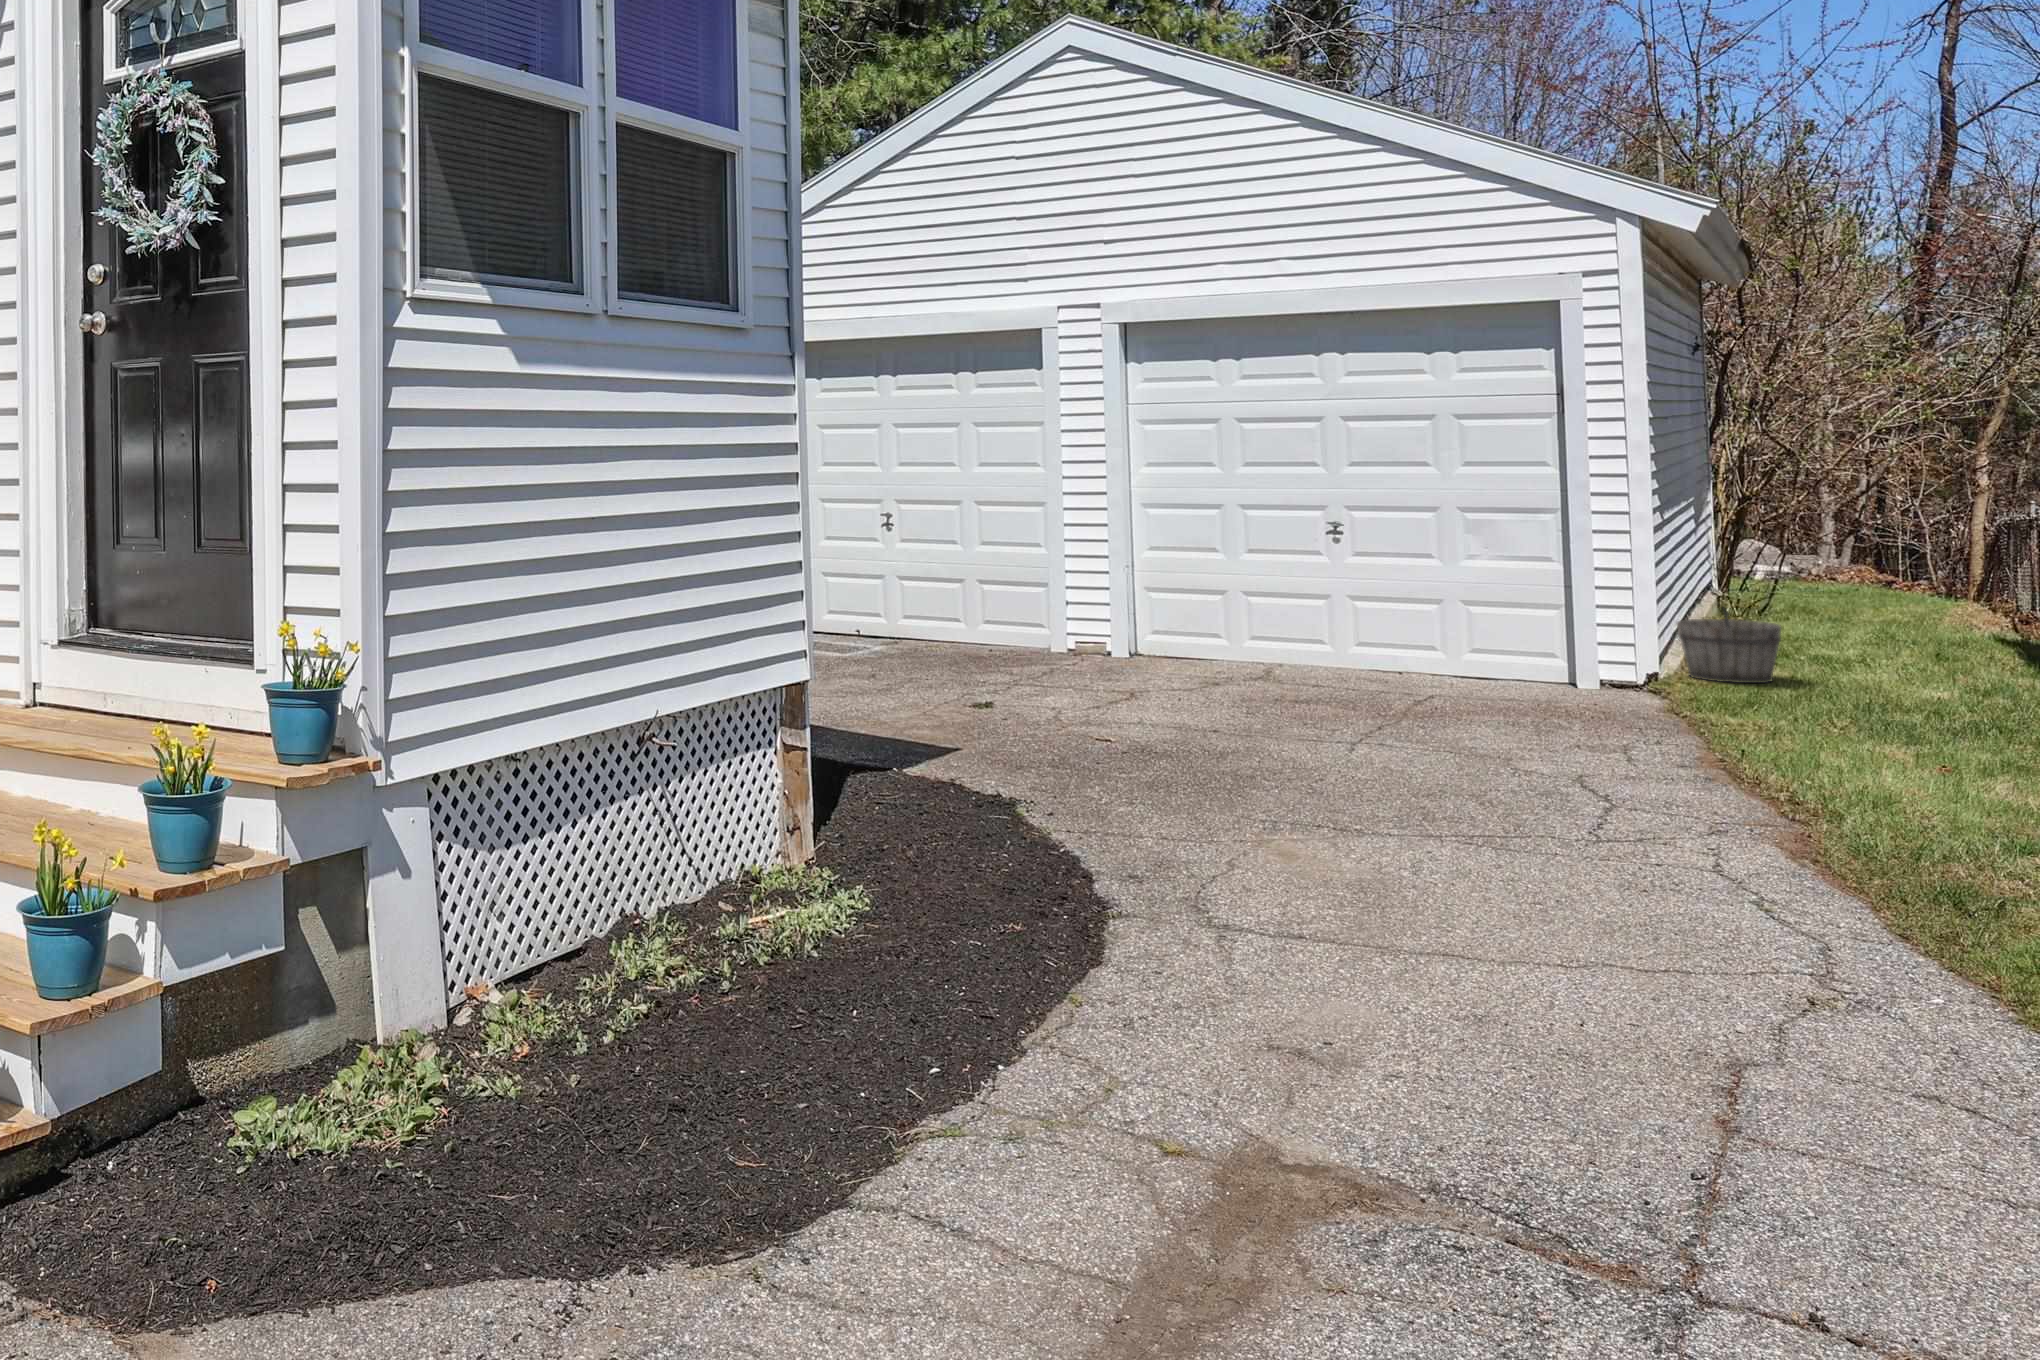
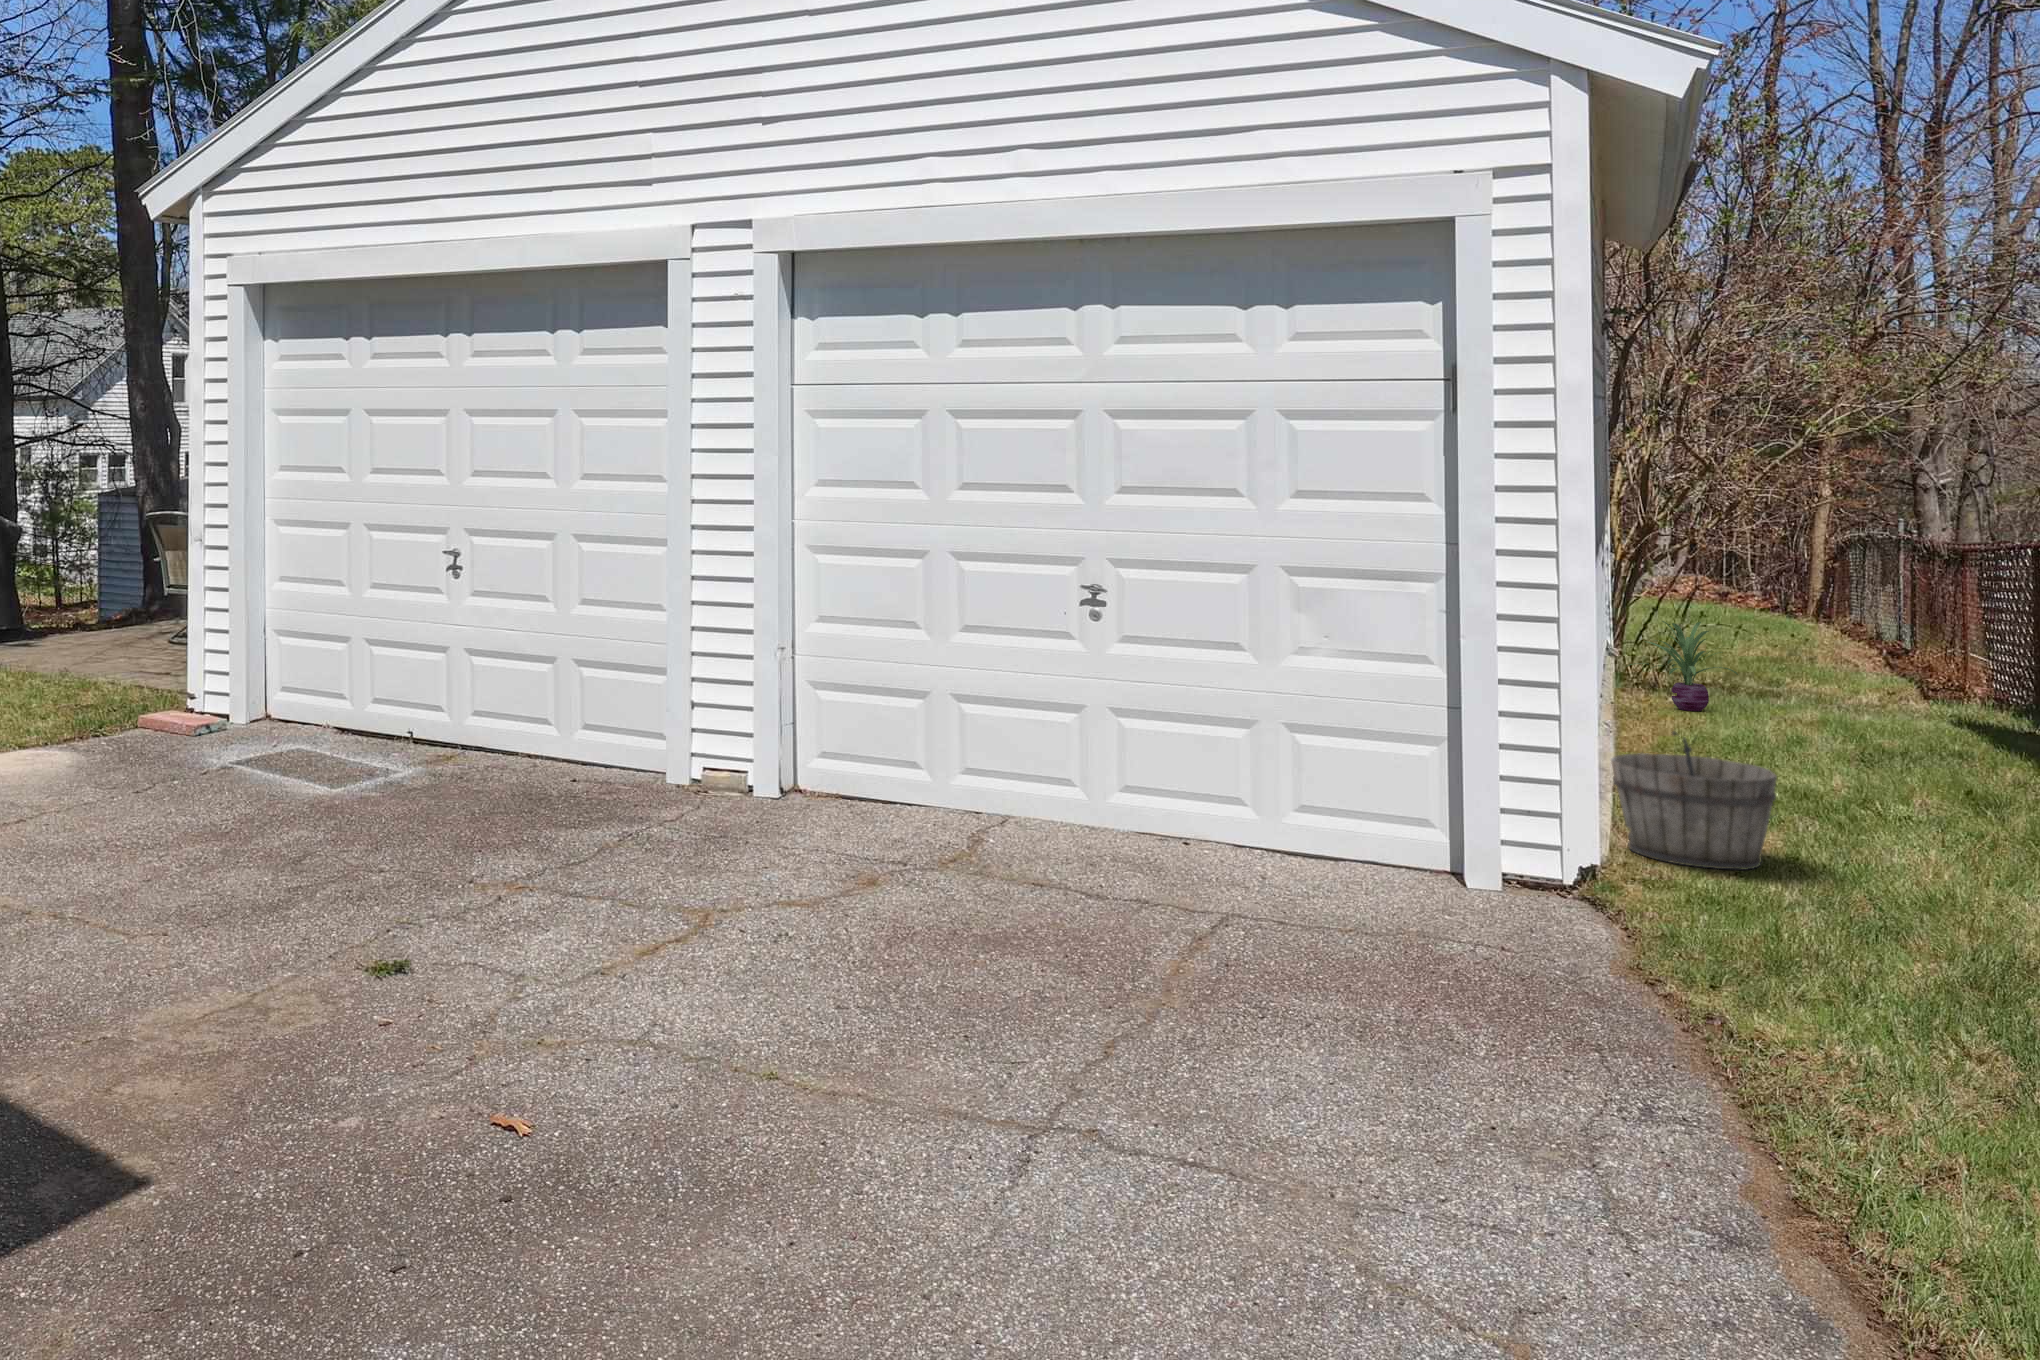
decorative plant: none [1723,543,1815,610] -> present [1648,621,1738,711]

